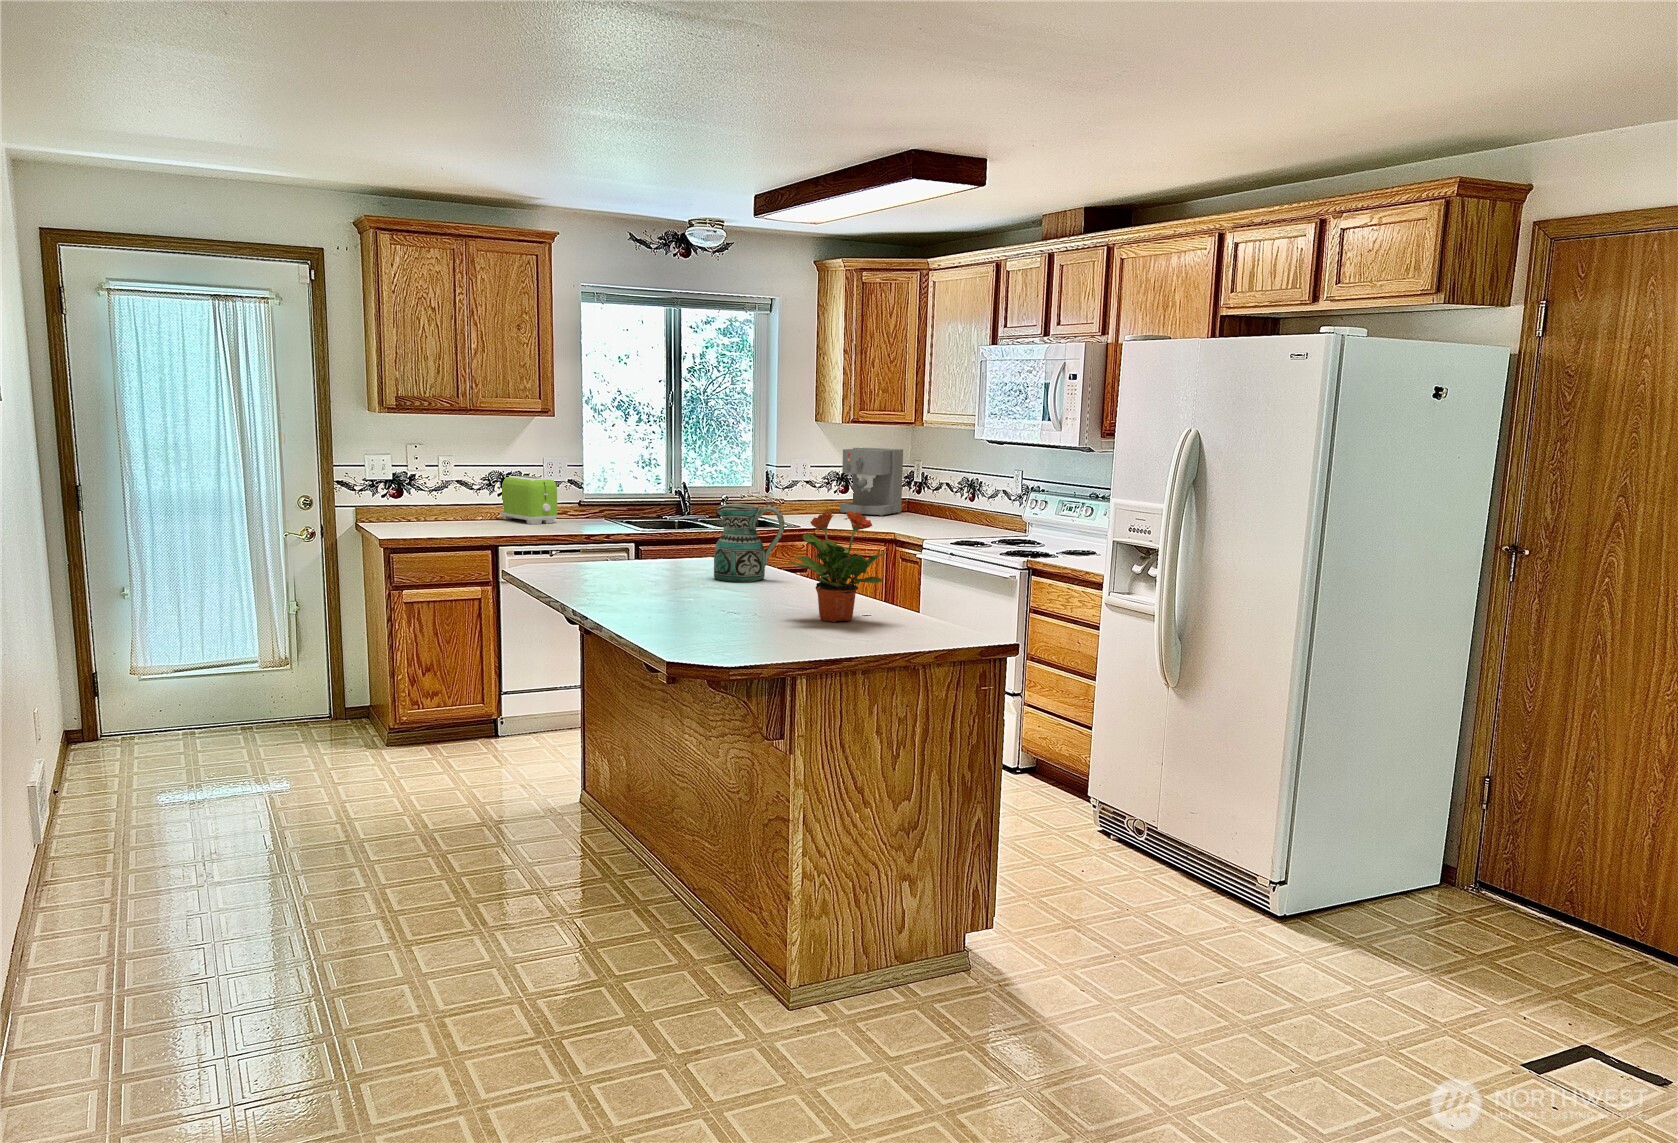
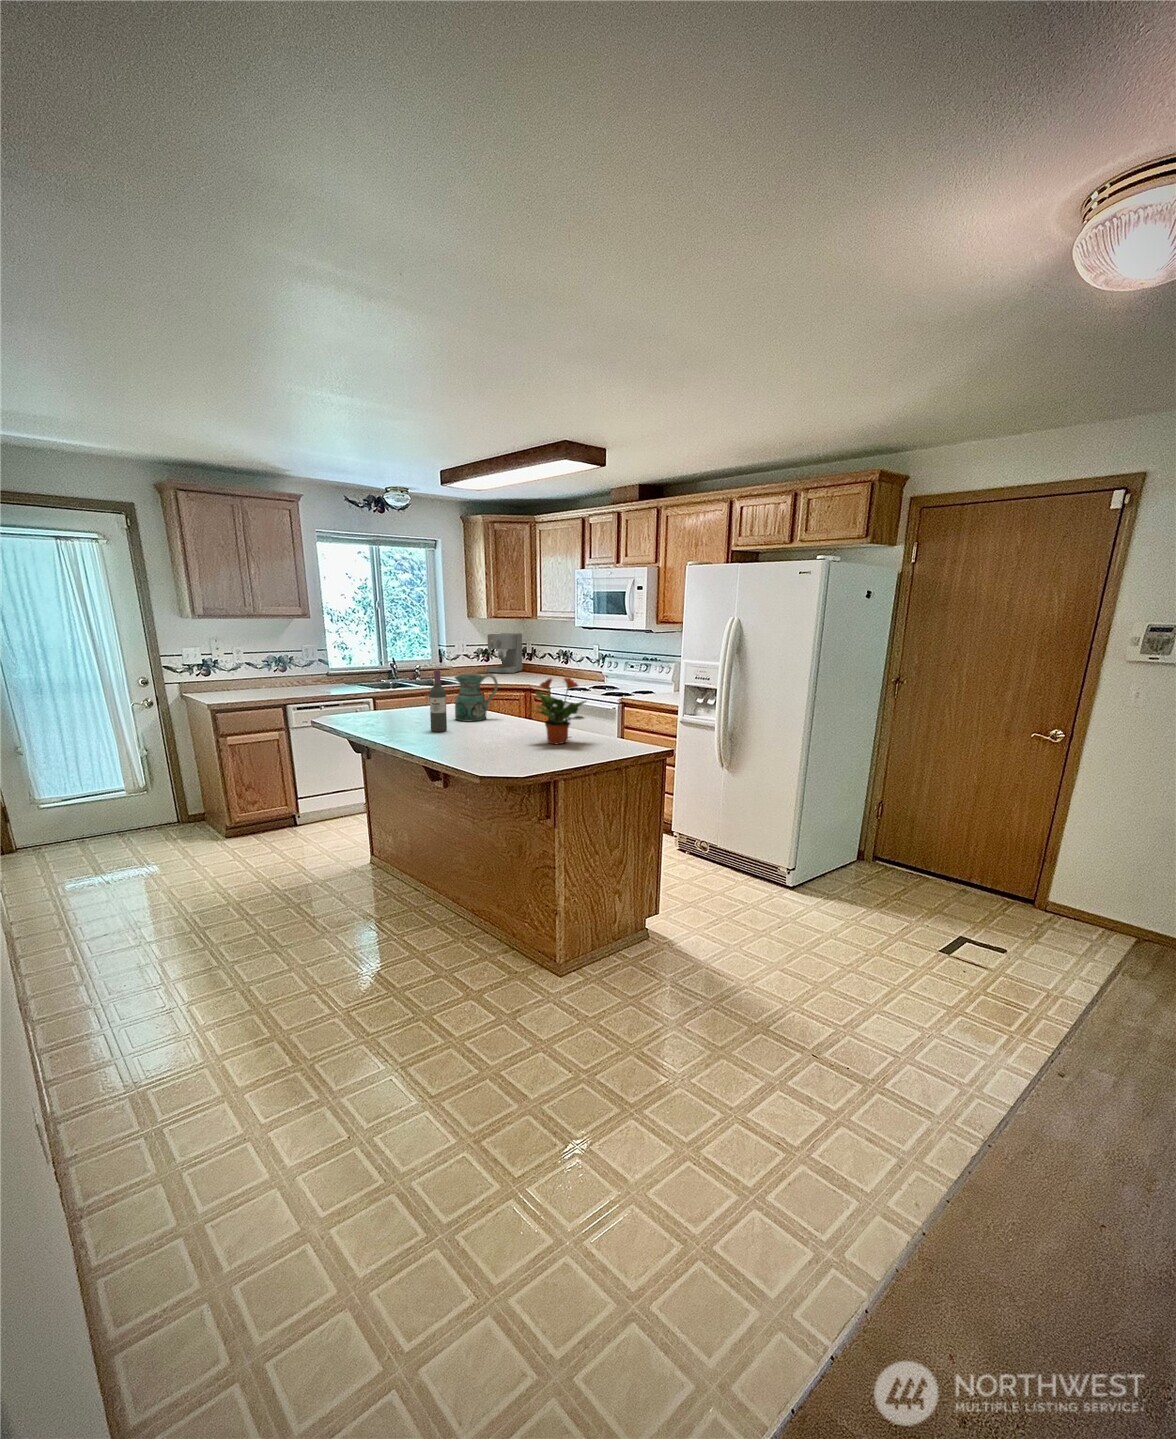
toaster: present [500,476,557,524] -> none [276,658,318,689]
wine bottle: none [658,494,684,593] -> present [430,670,447,732]

